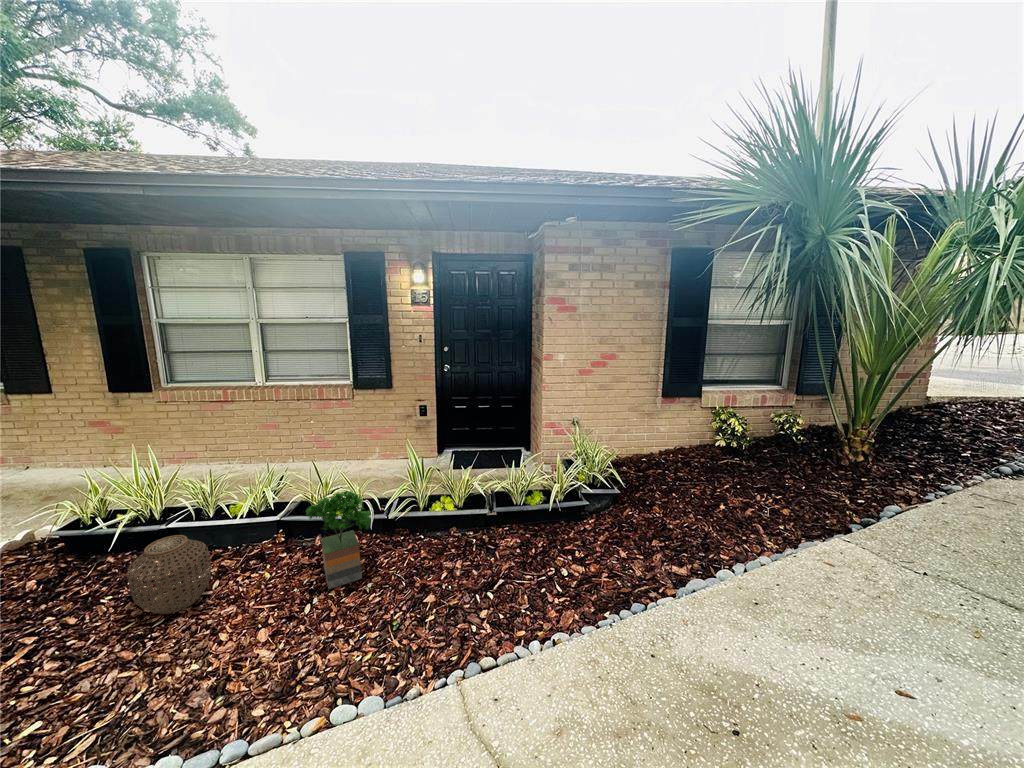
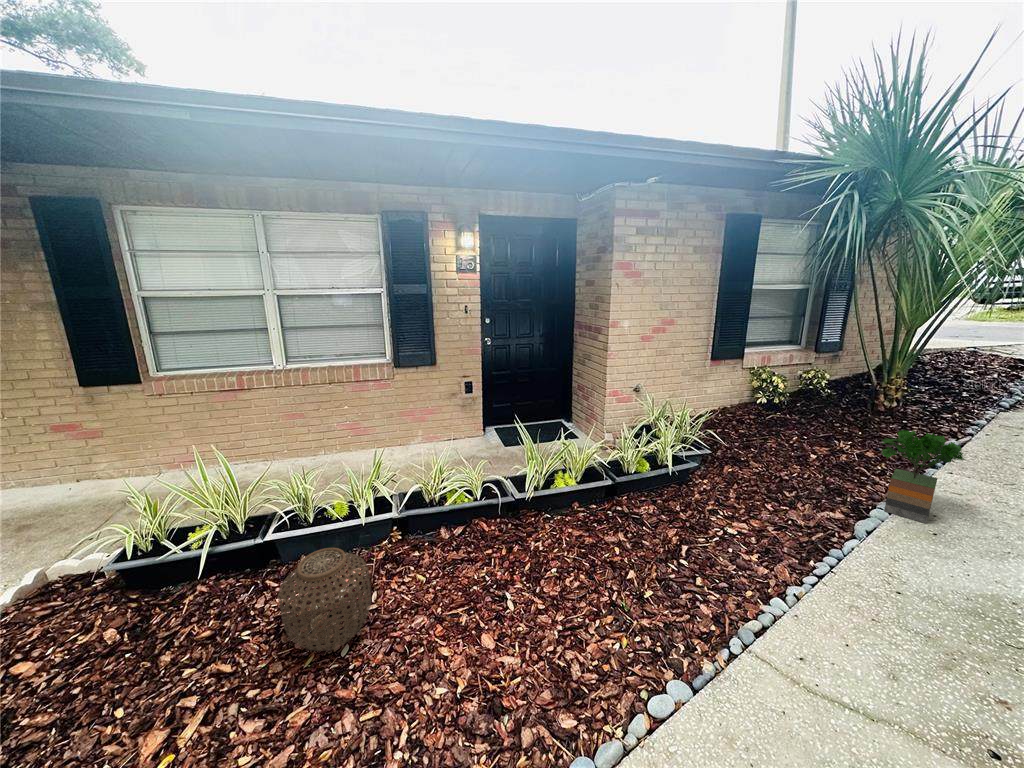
potted tree: present [306,491,370,589] -> present [882,430,965,523]

